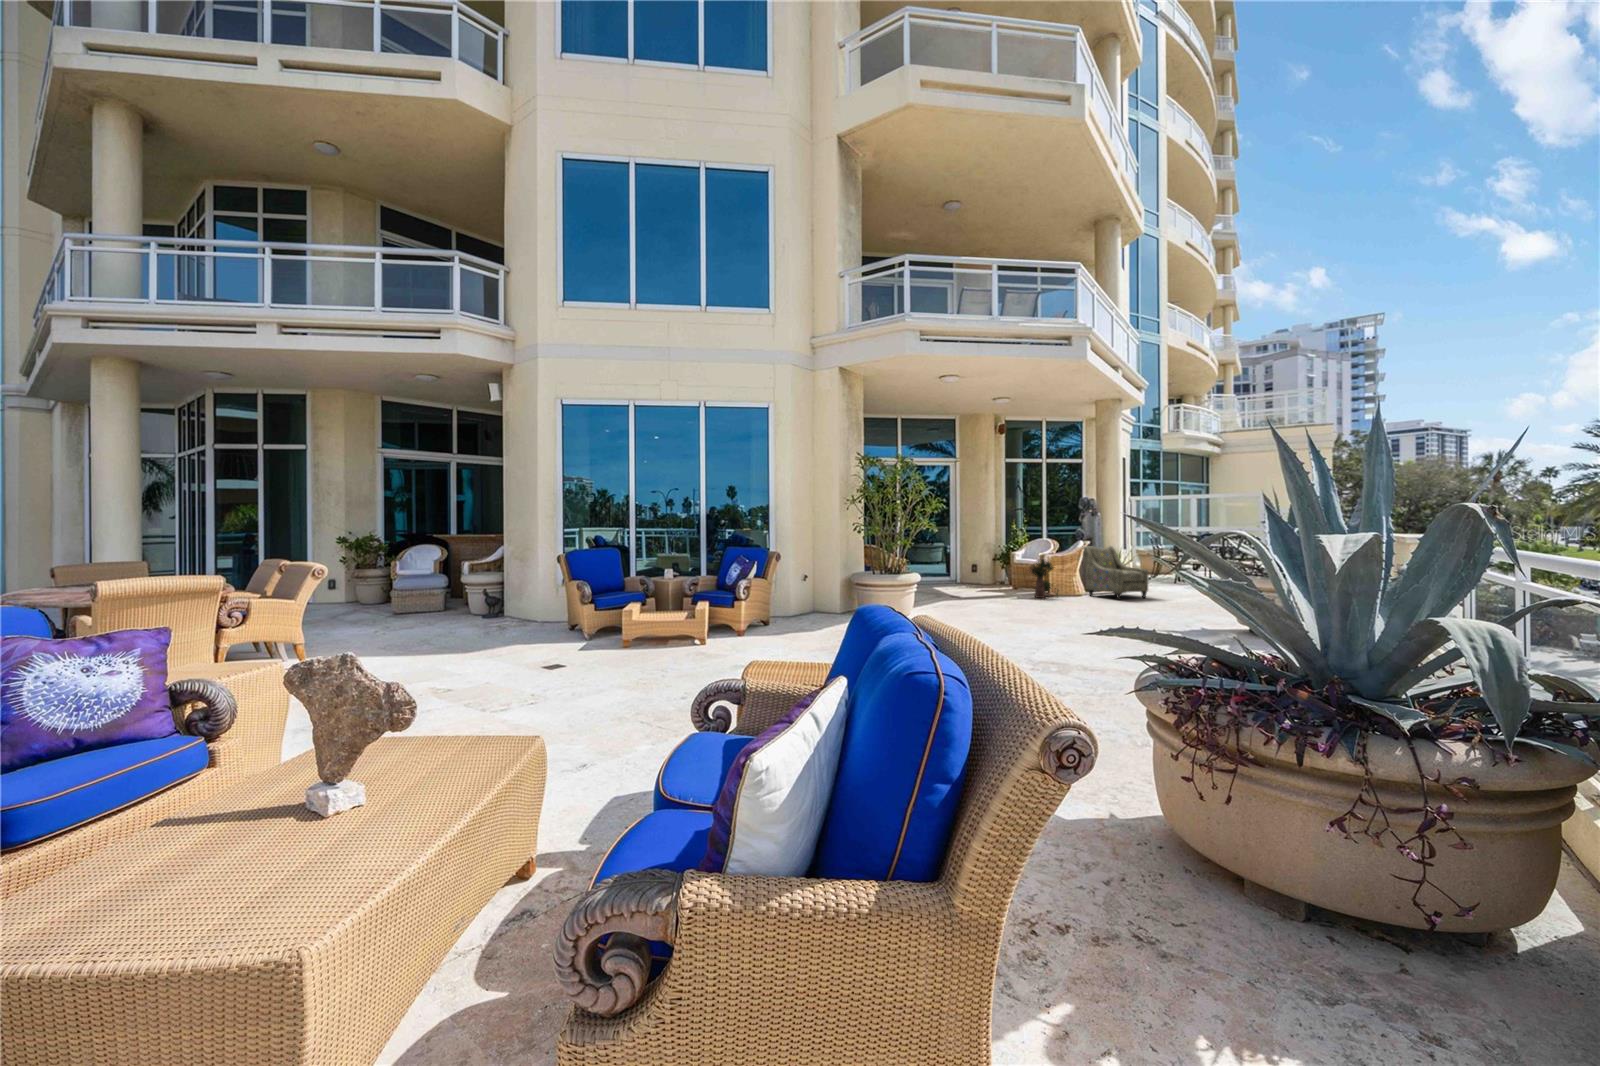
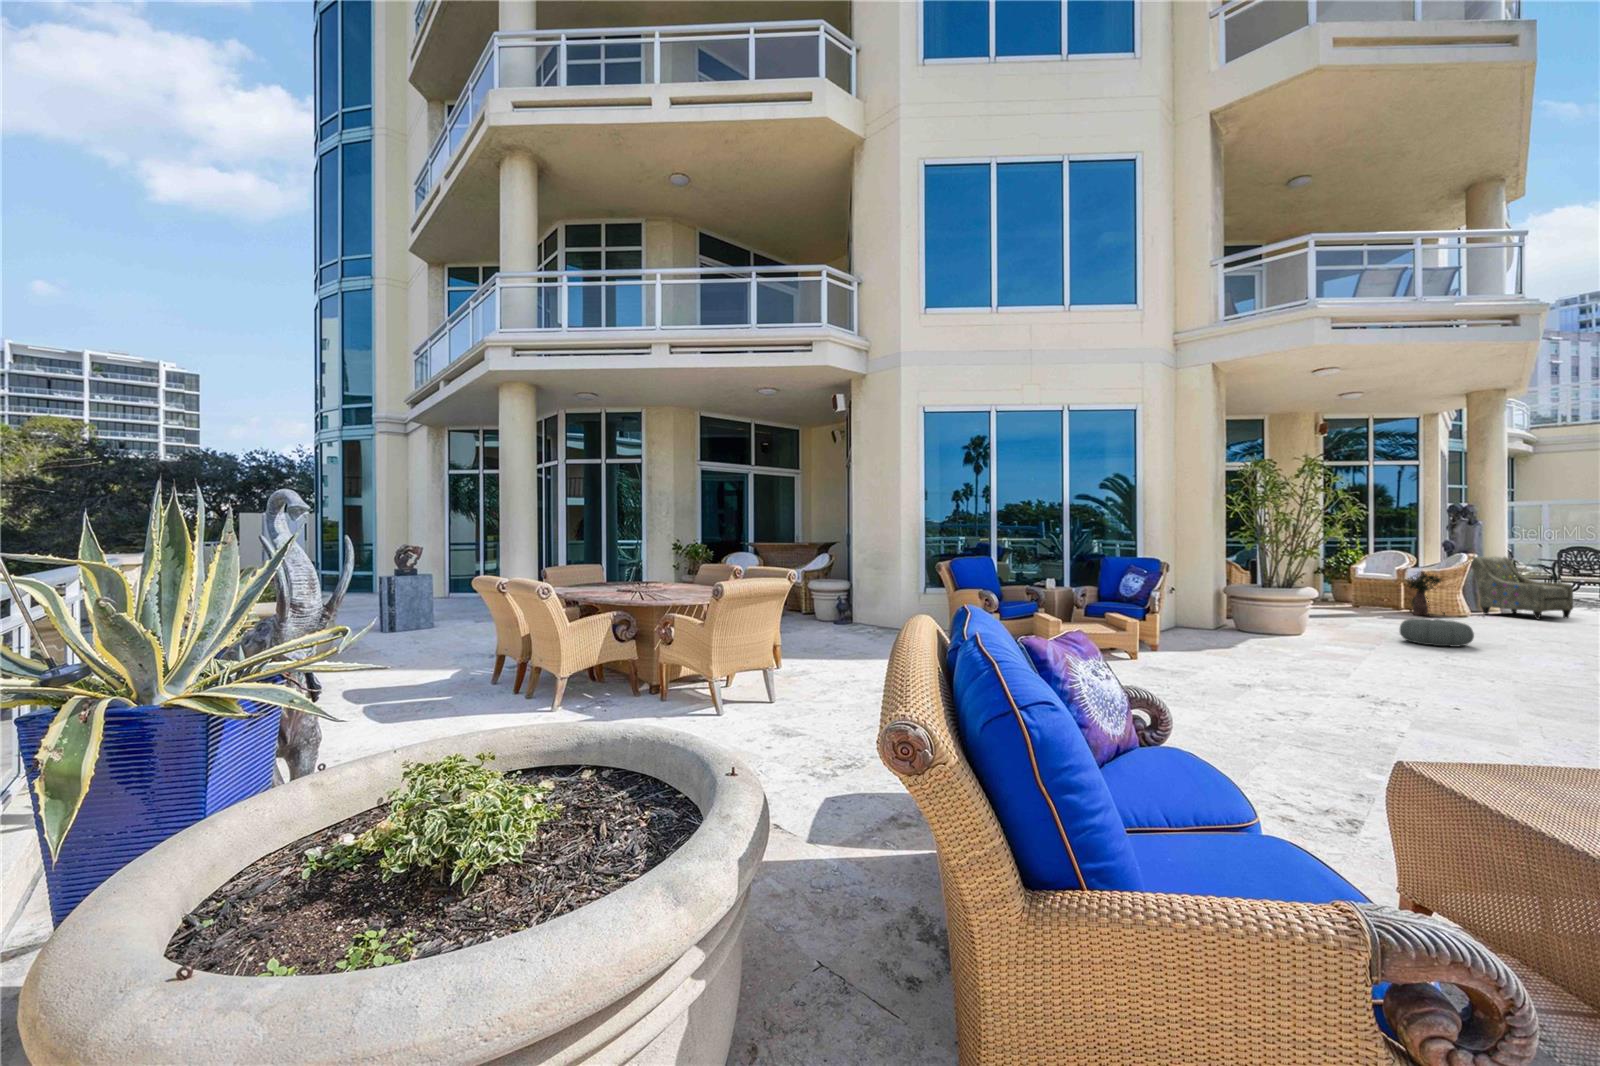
pouf: none [966,602,1014,625] -> present [1400,618,1474,647]

